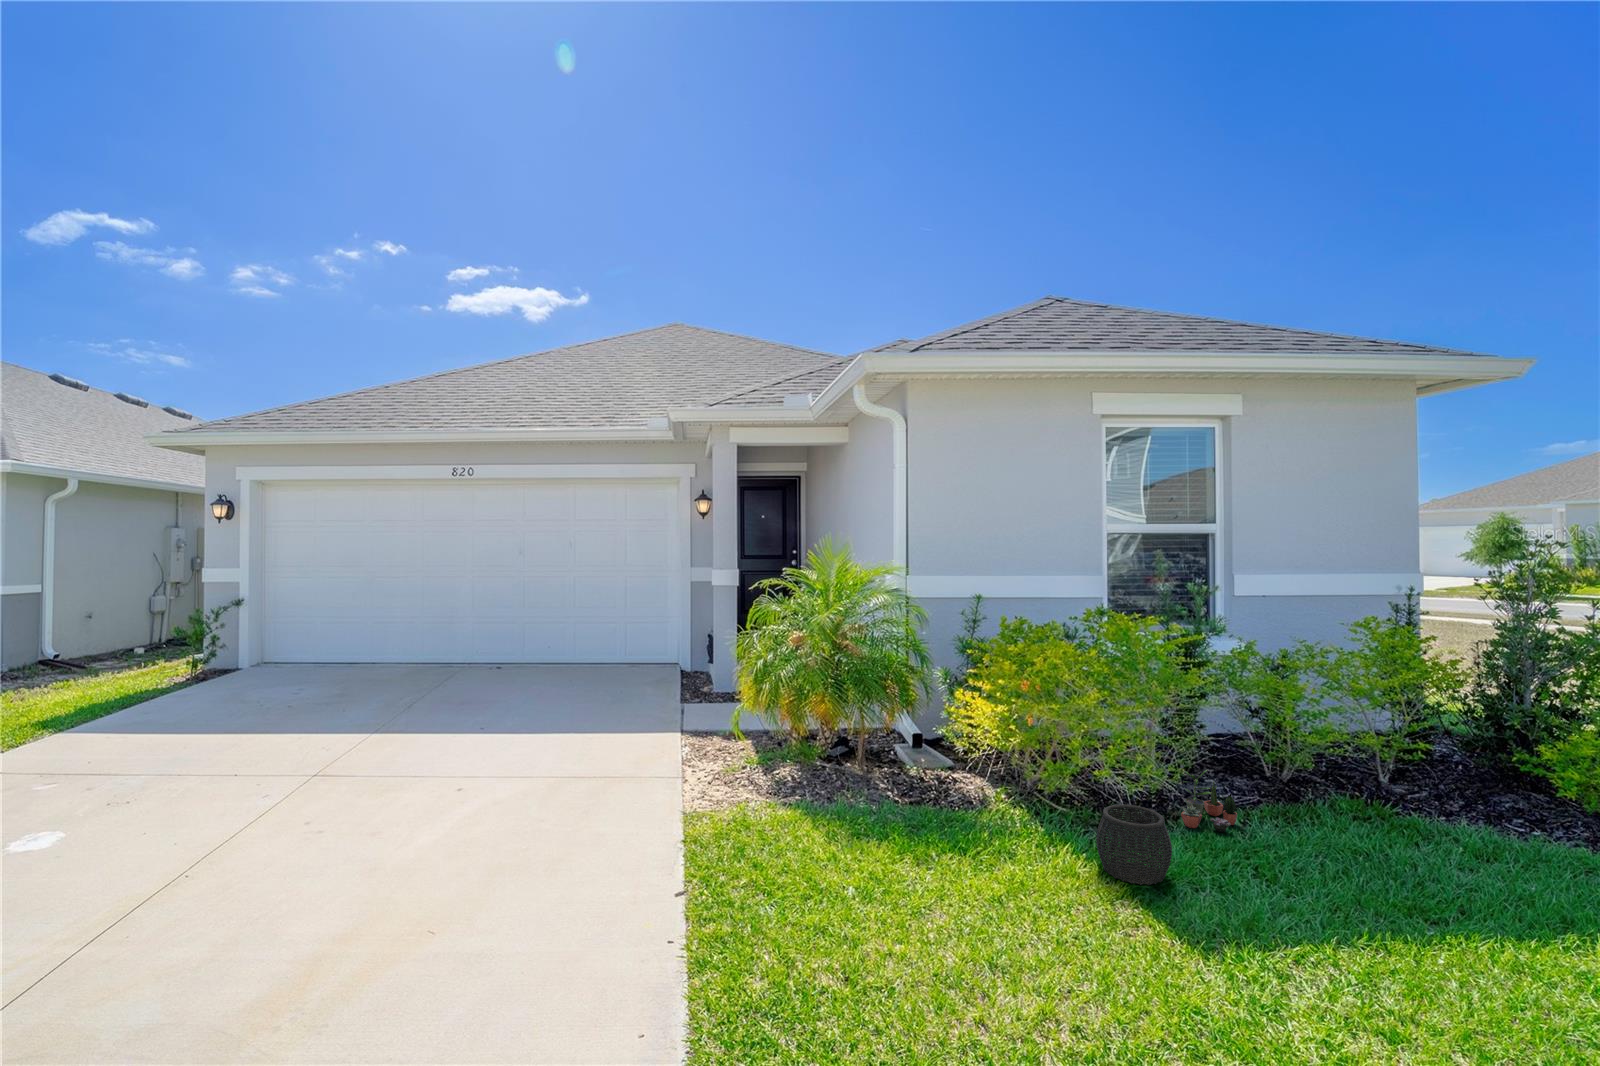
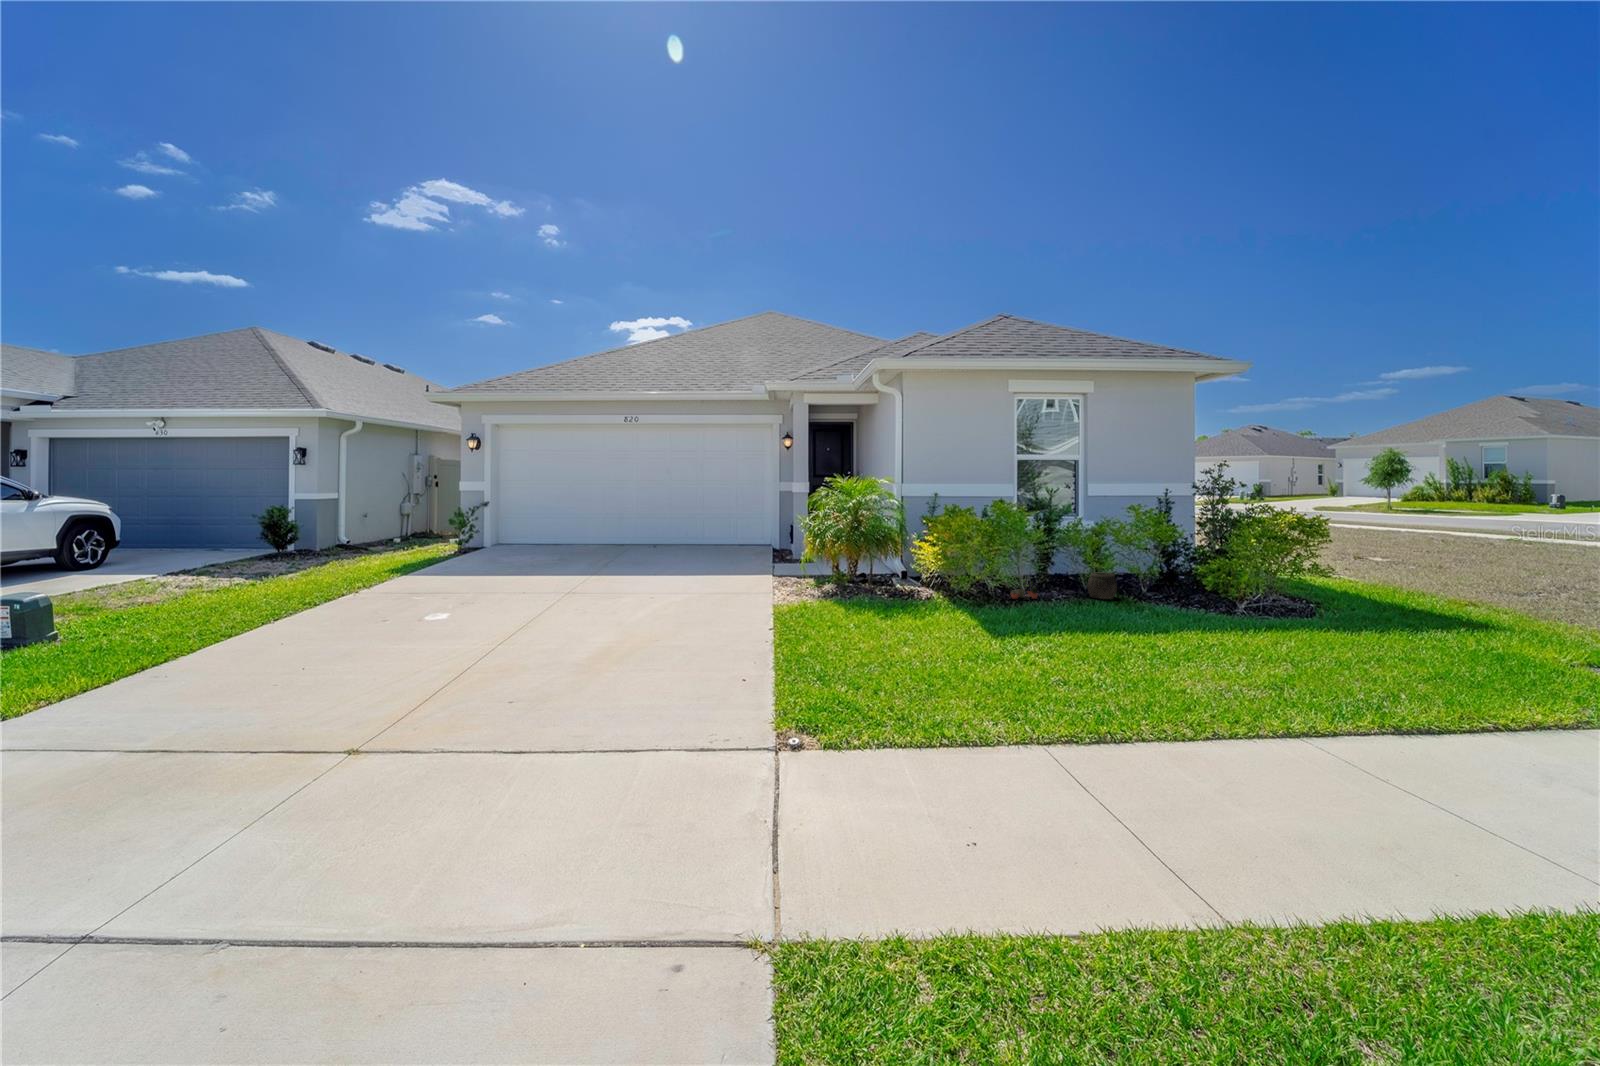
woven basket: present [1096,805,1172,885] -> present [1088,573,1117,599]

